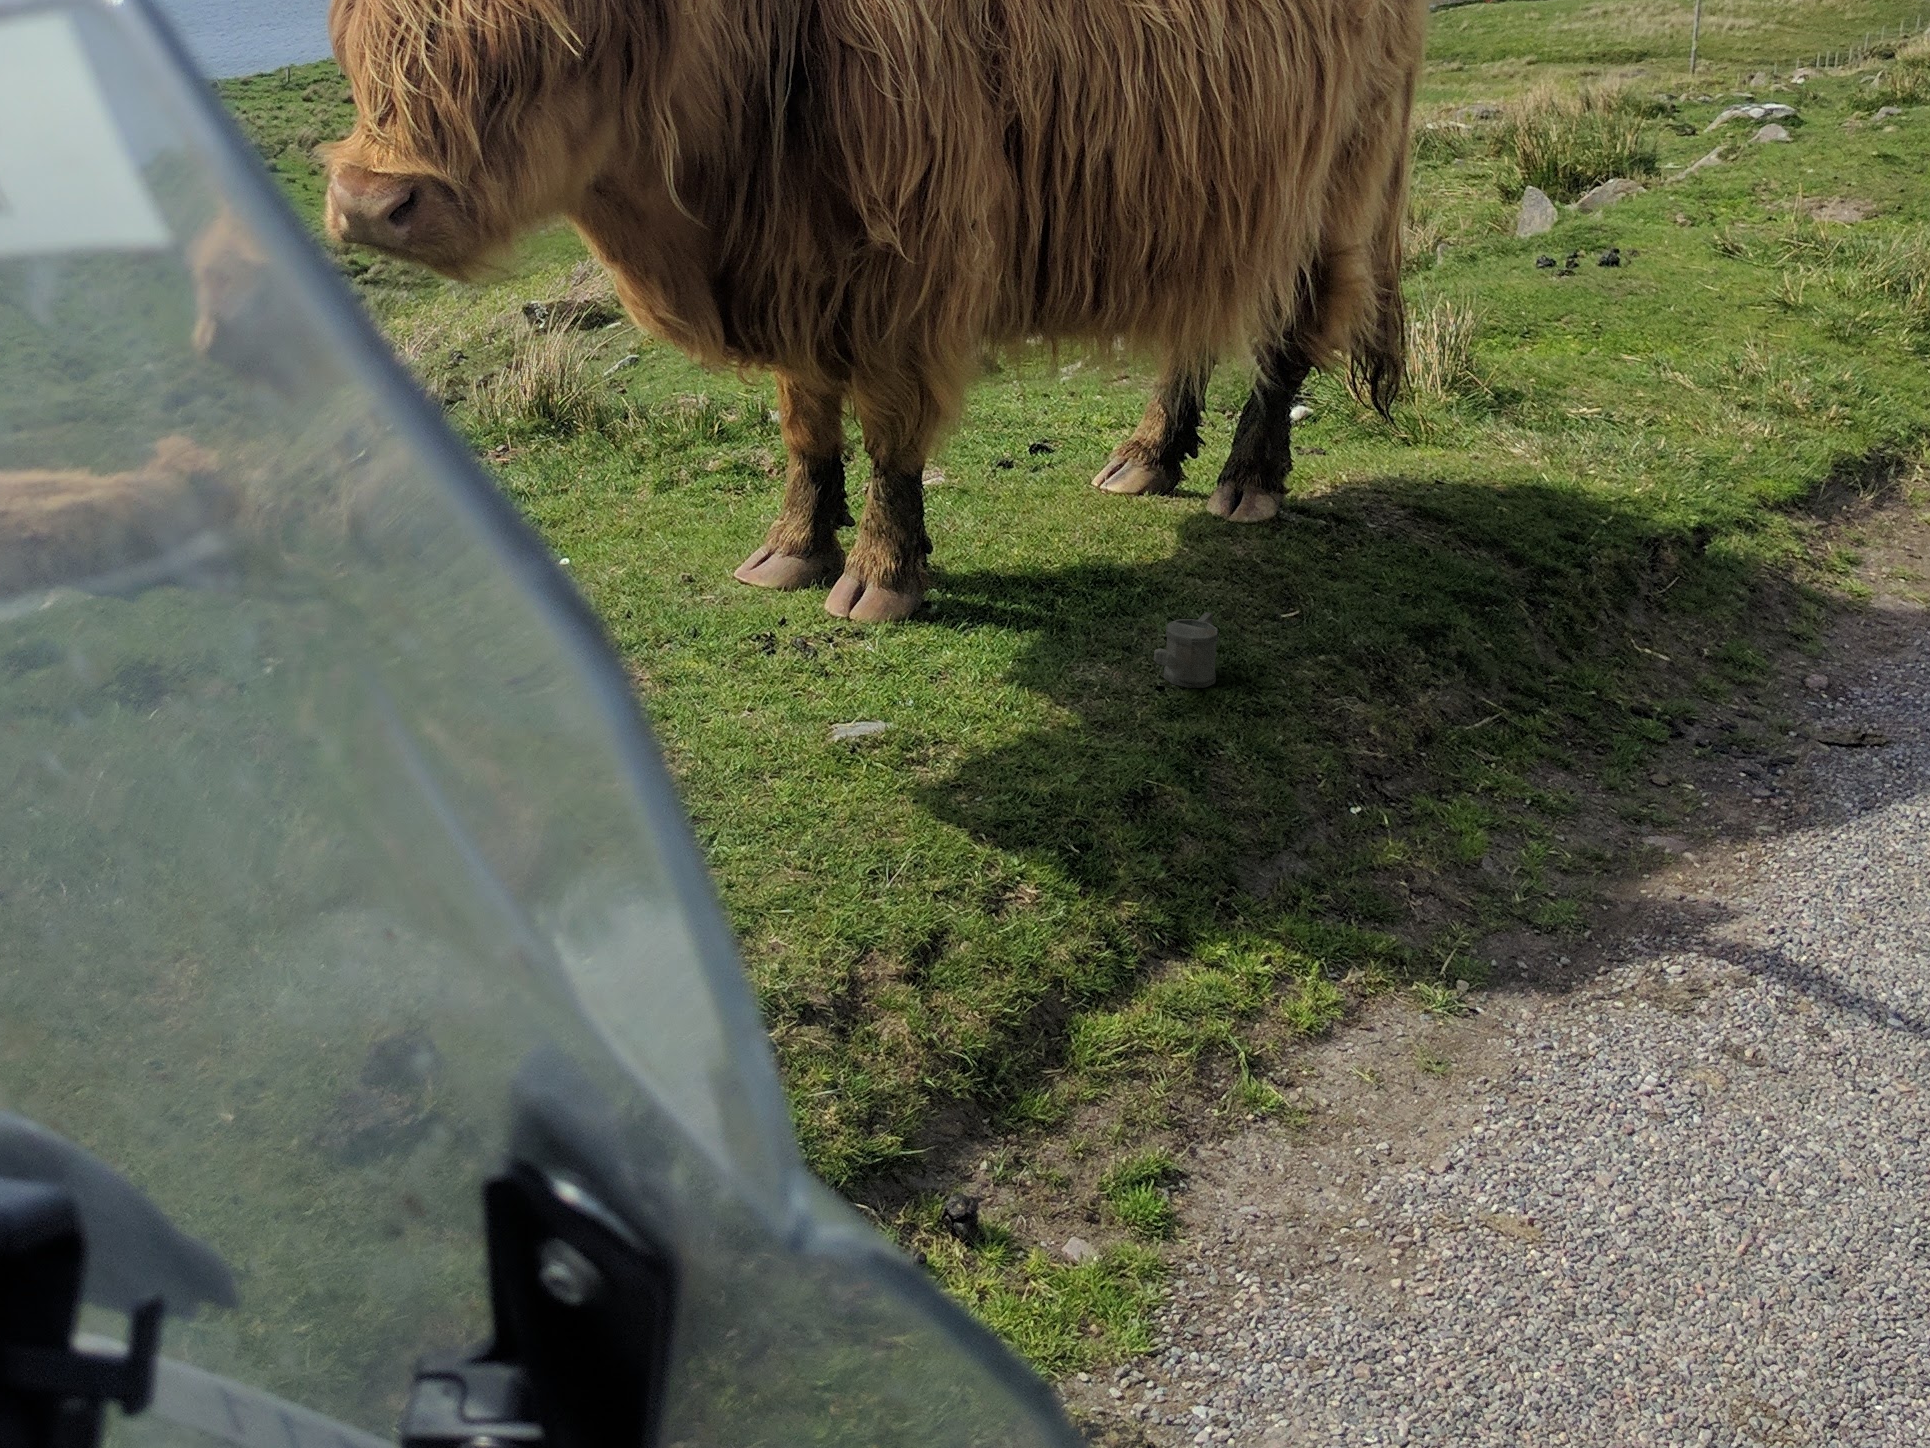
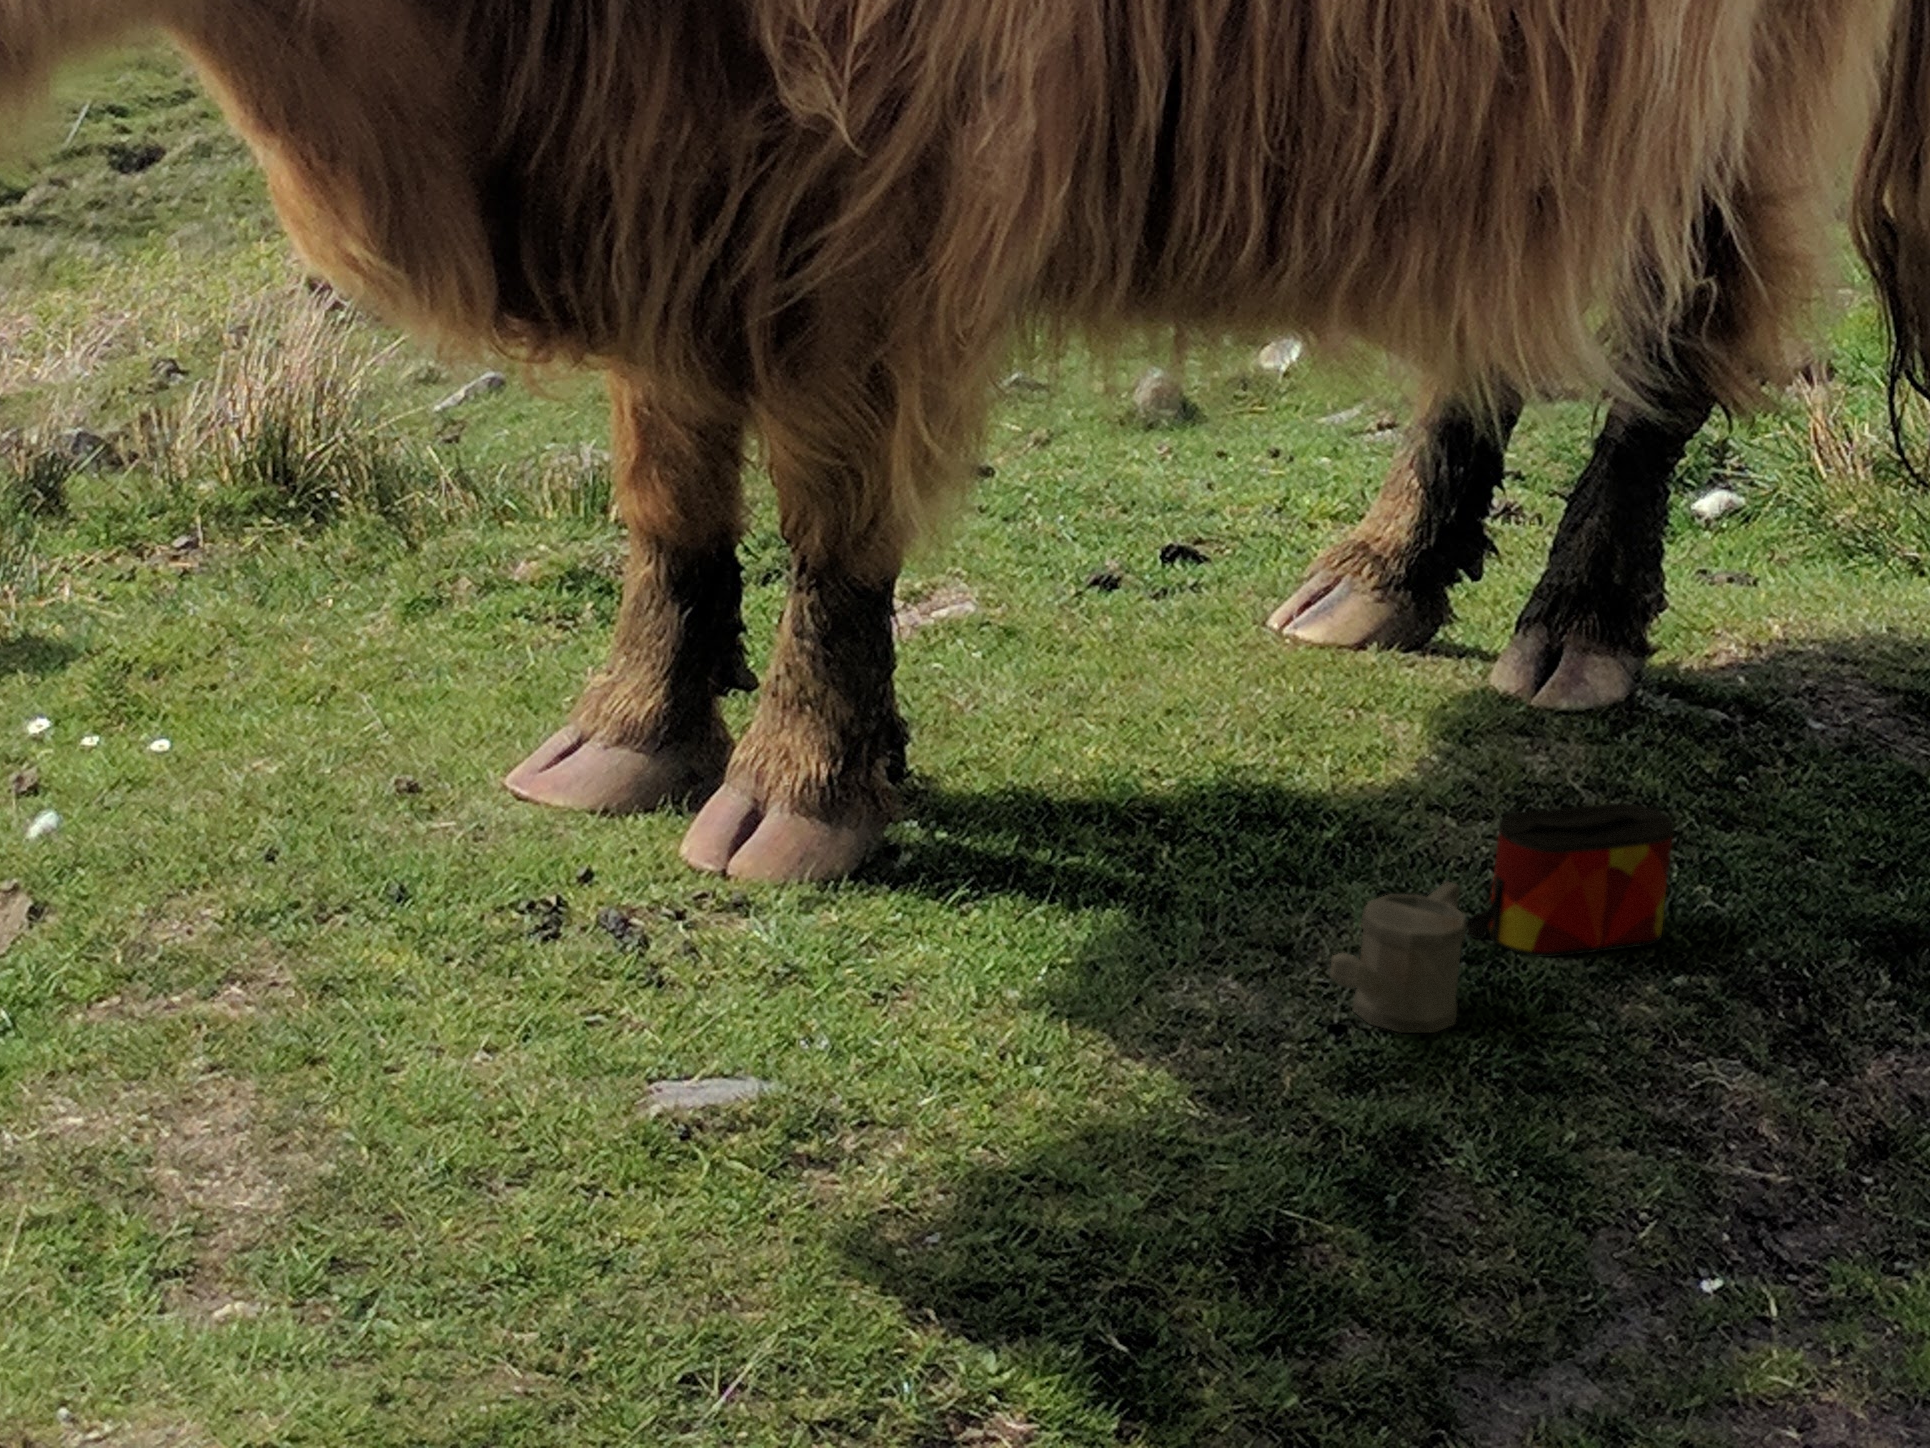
bag: none [1215,570,1318,649] -> present [1466,803,1674,957]

